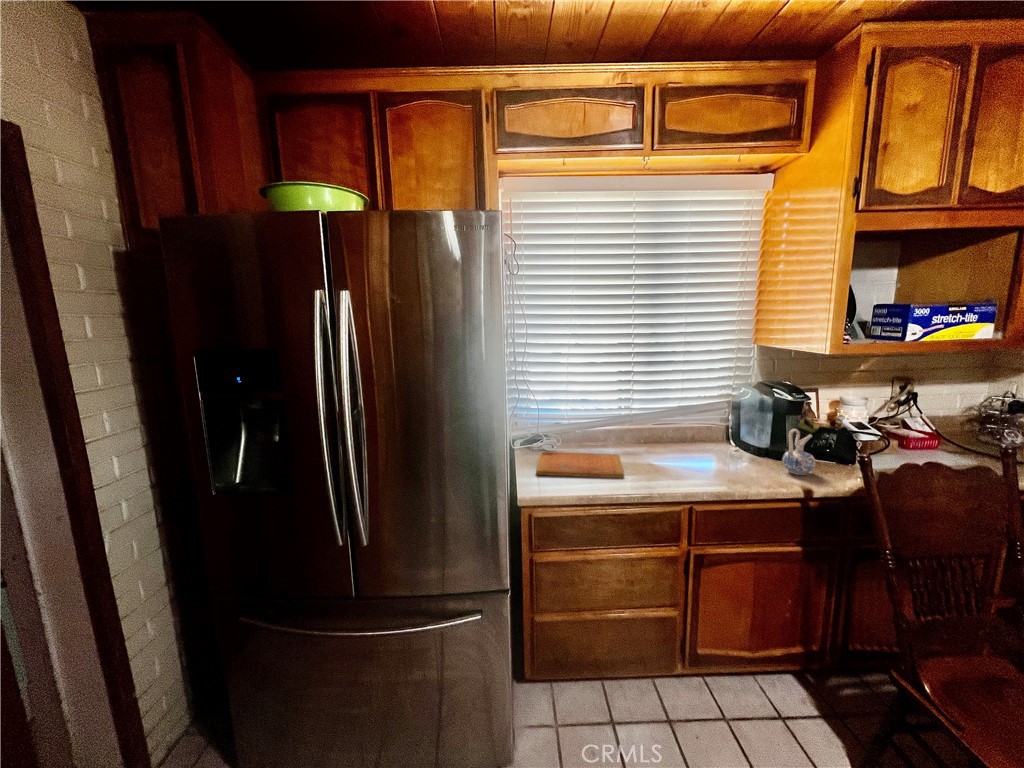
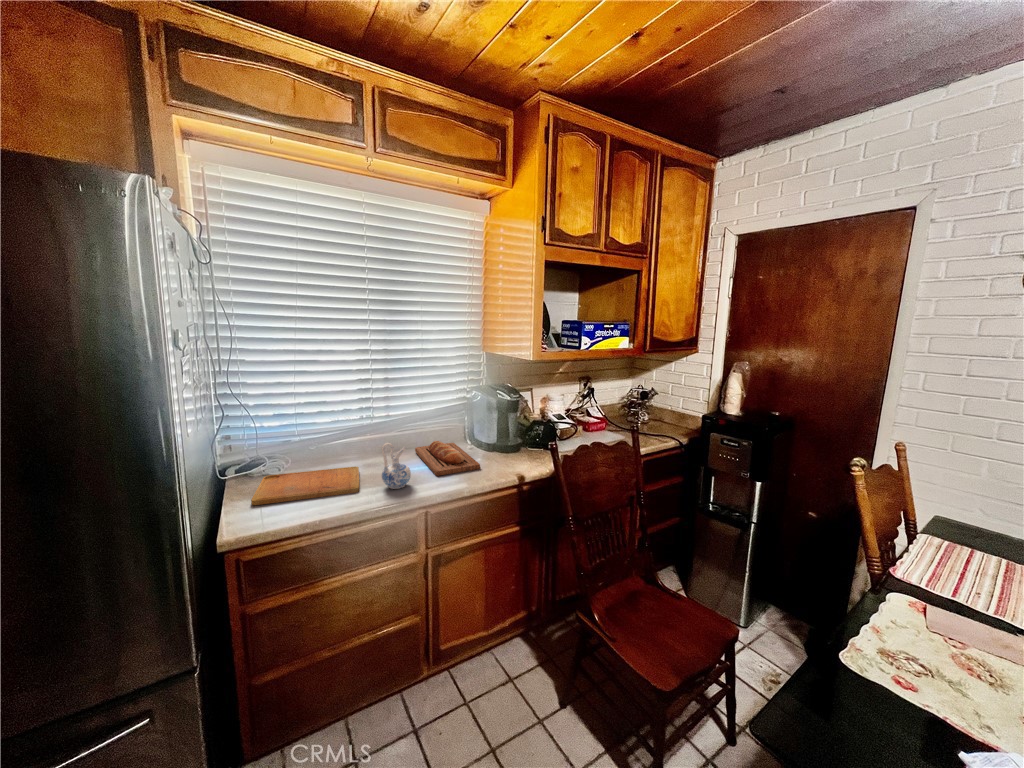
ceramic pitcher: present [782,429,815,475] -> present [382,443,411,489]
bread loaf: none [673,439,752,475] -> present [415,441,480,476]

